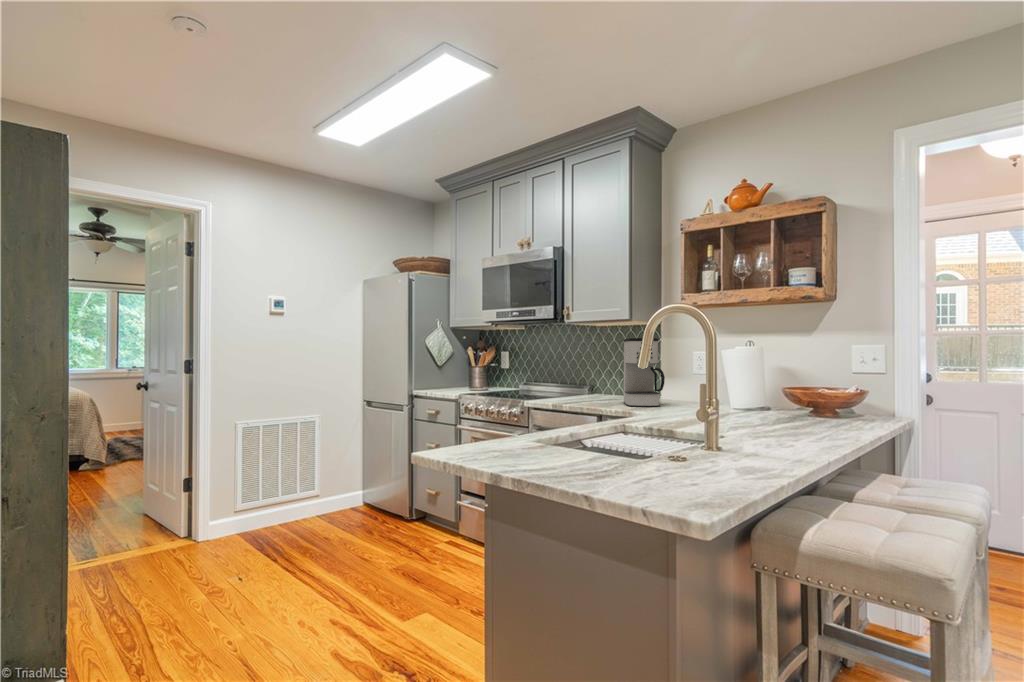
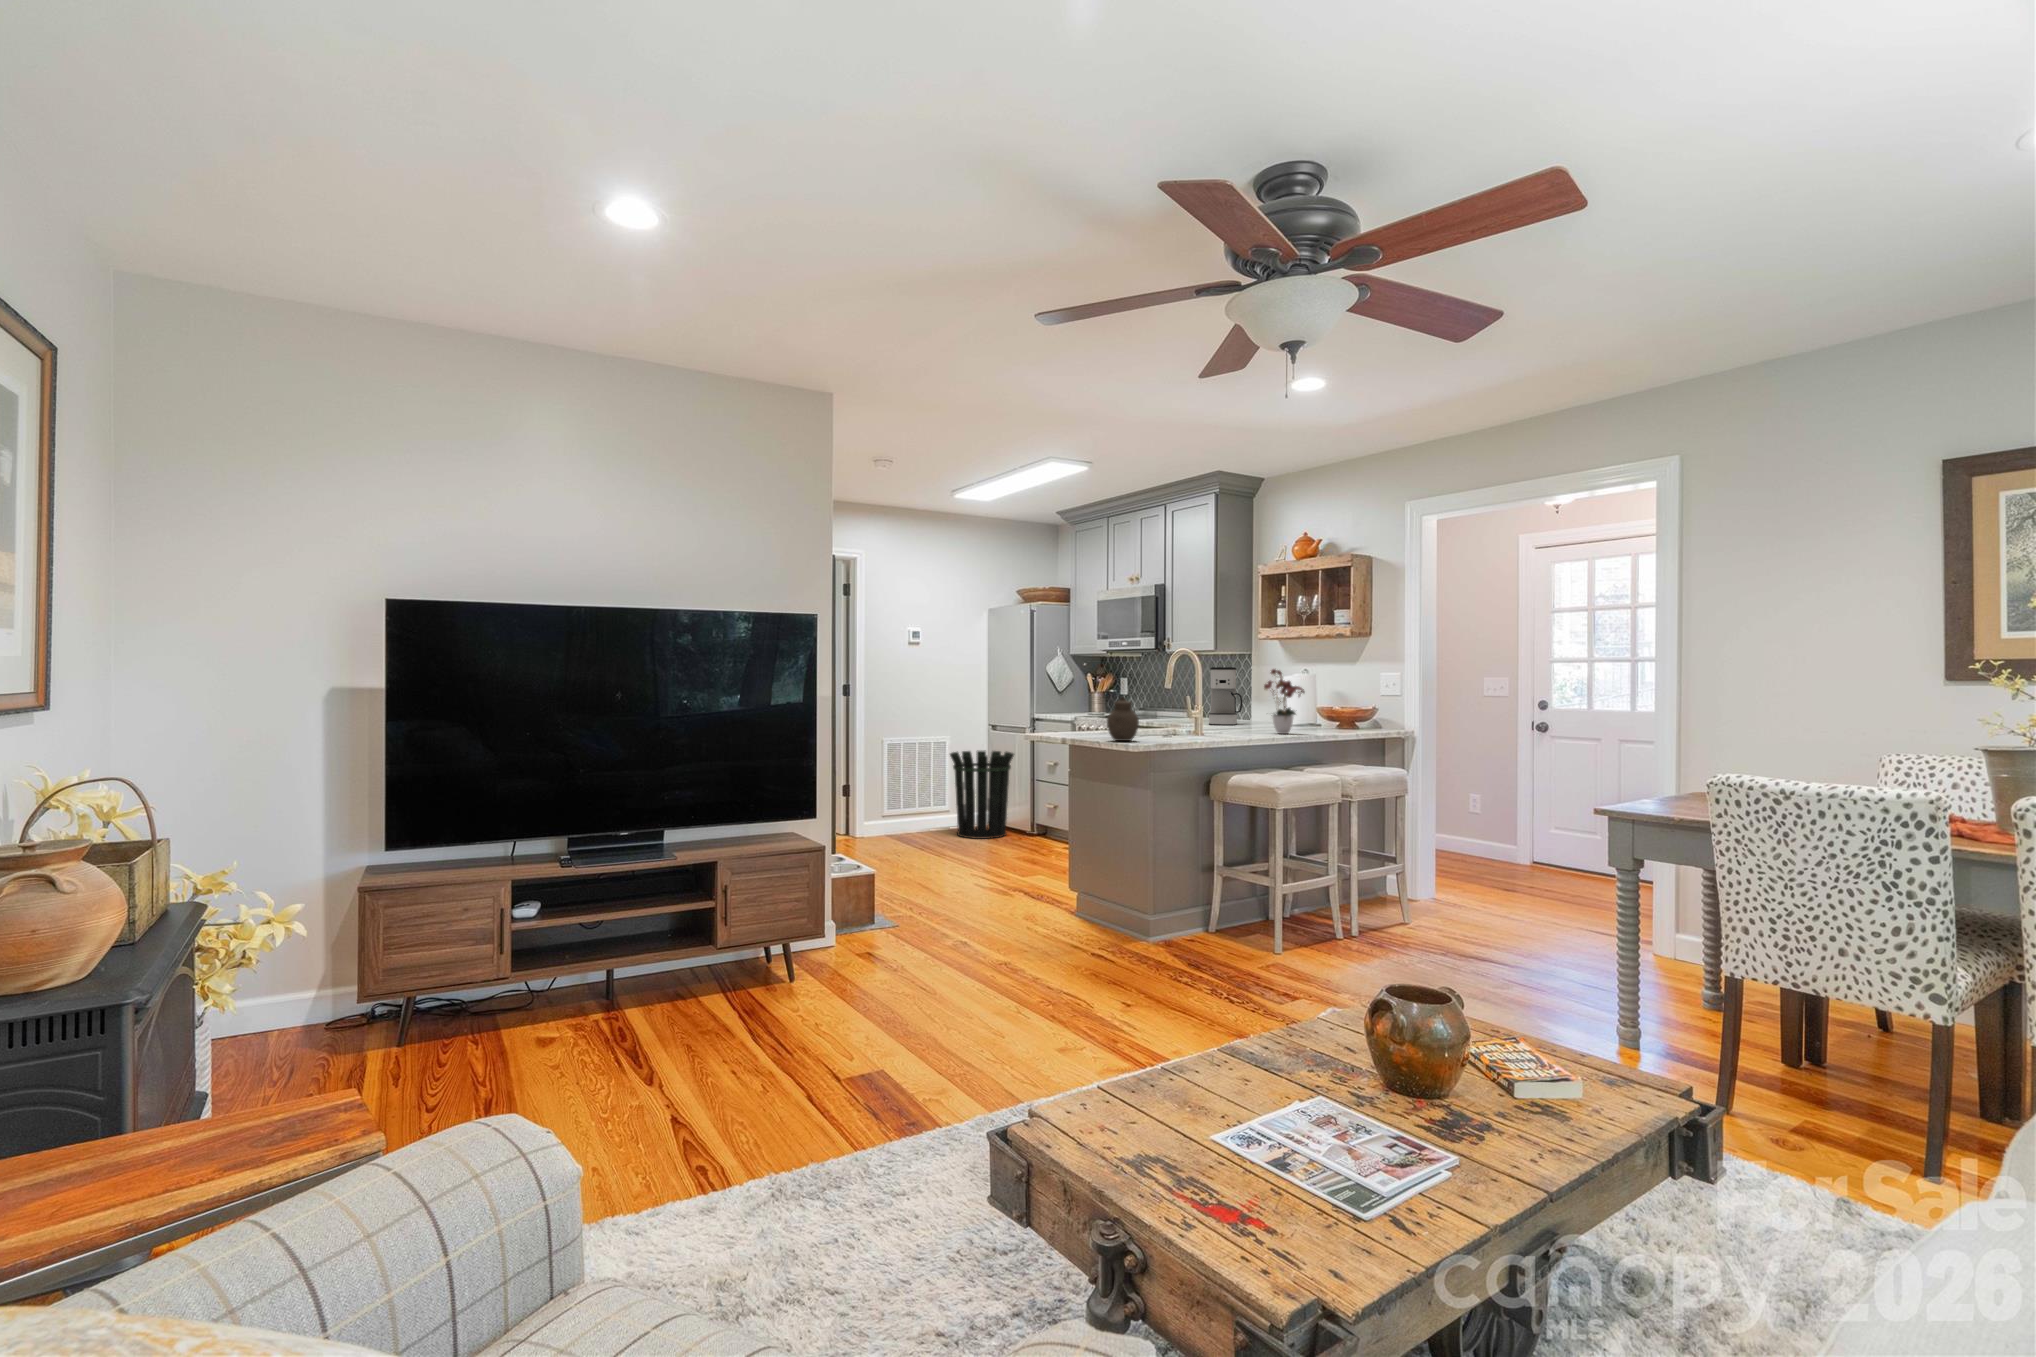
flower arrangement: none [748,334,822,430] -> present [1264,669,1305,734]
jar: none [579,389,642,477] -> present [1107,697,1139,741]
waste bin: none [316,430,392,535] -> present [950,751,1014,839]

